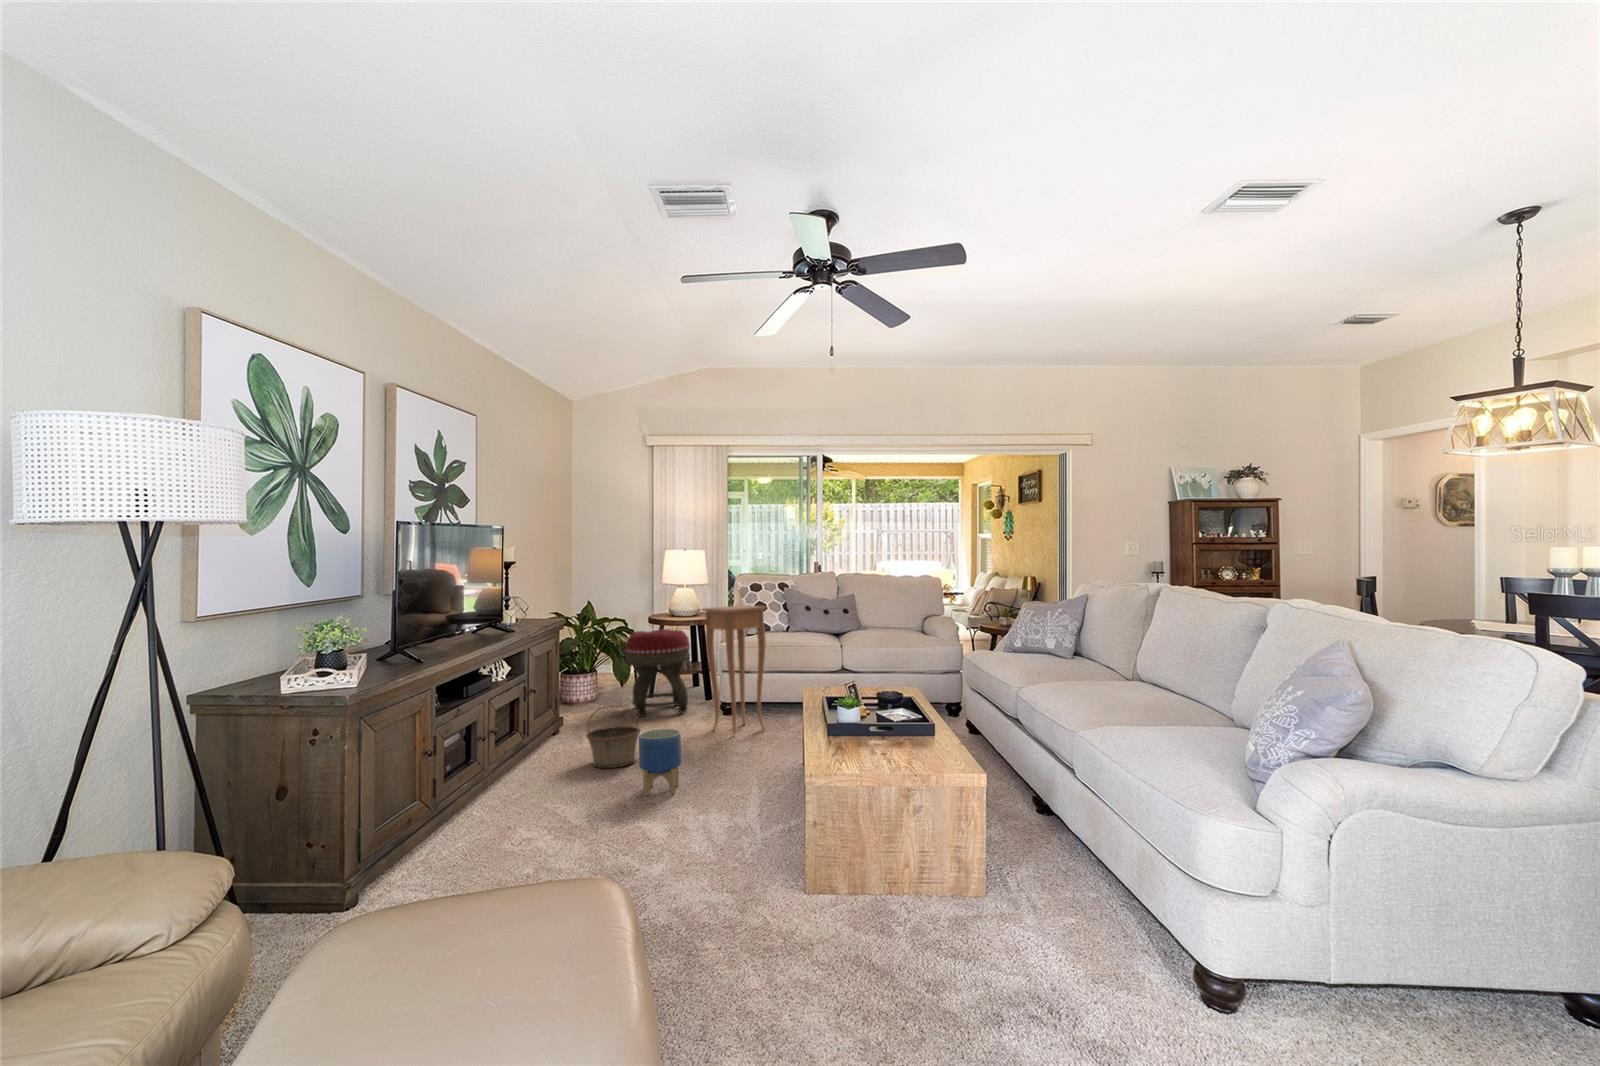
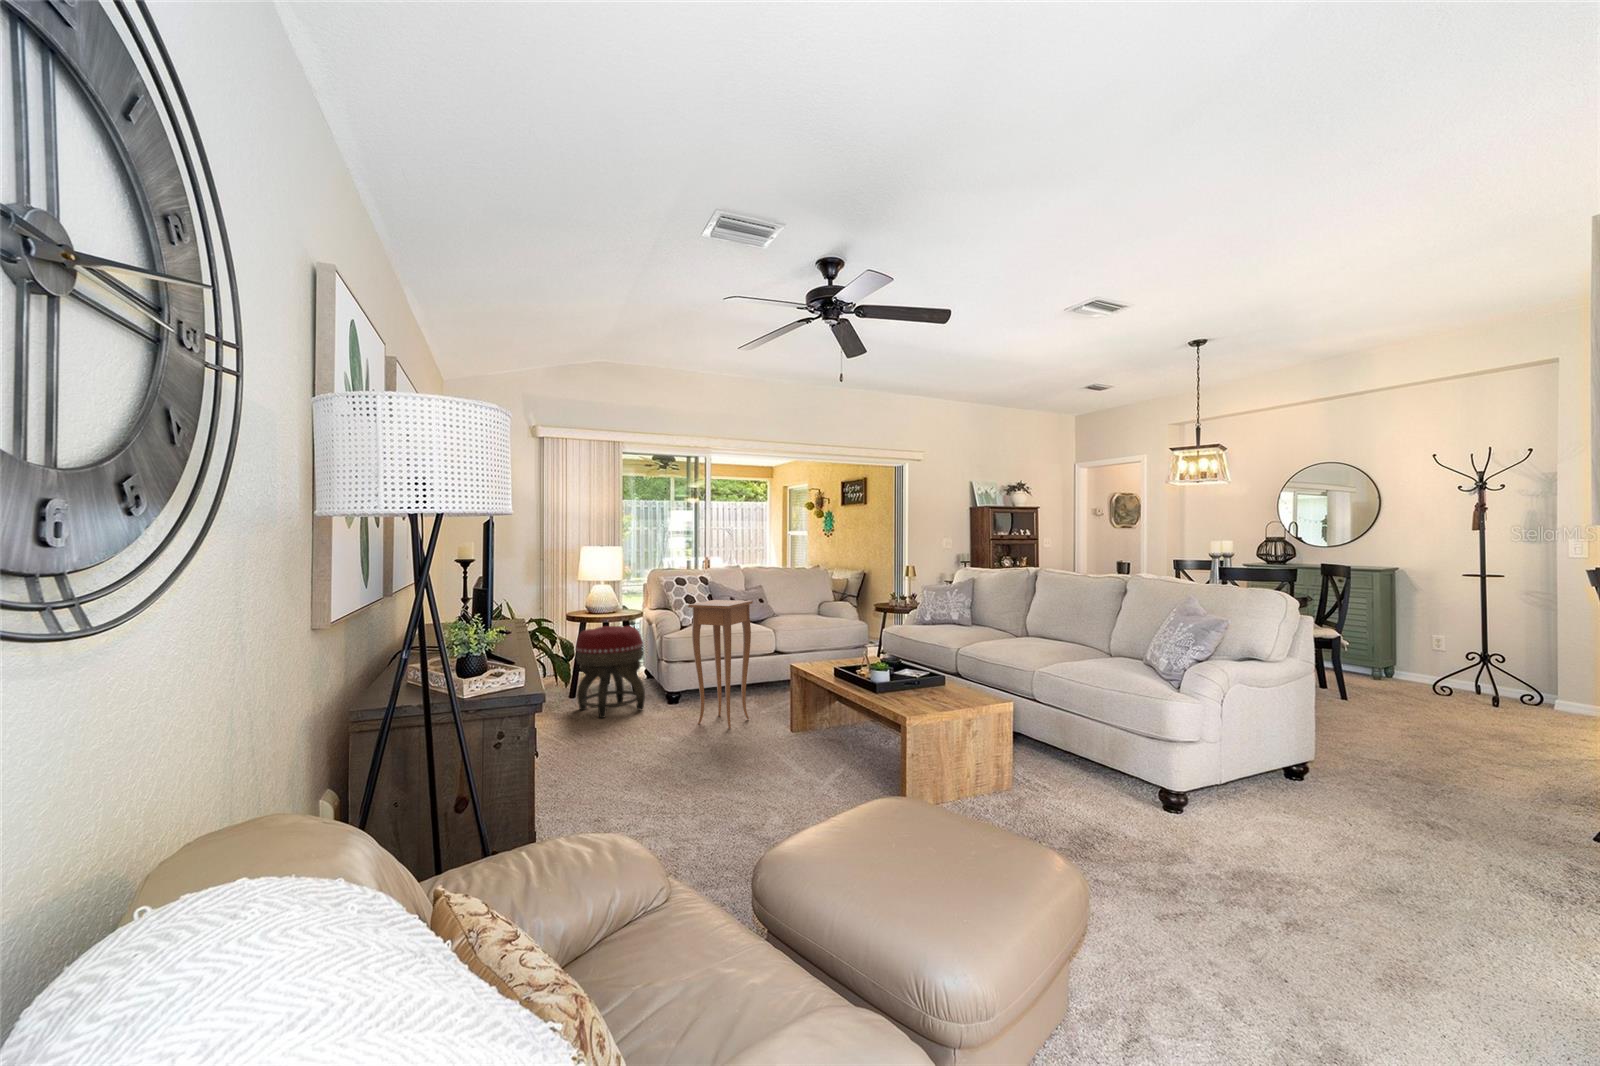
basket: present [586,705,640,768] -> none [626,709,683,777]
planter: present [639,729,682,796] -> none [728,729,771,799]

